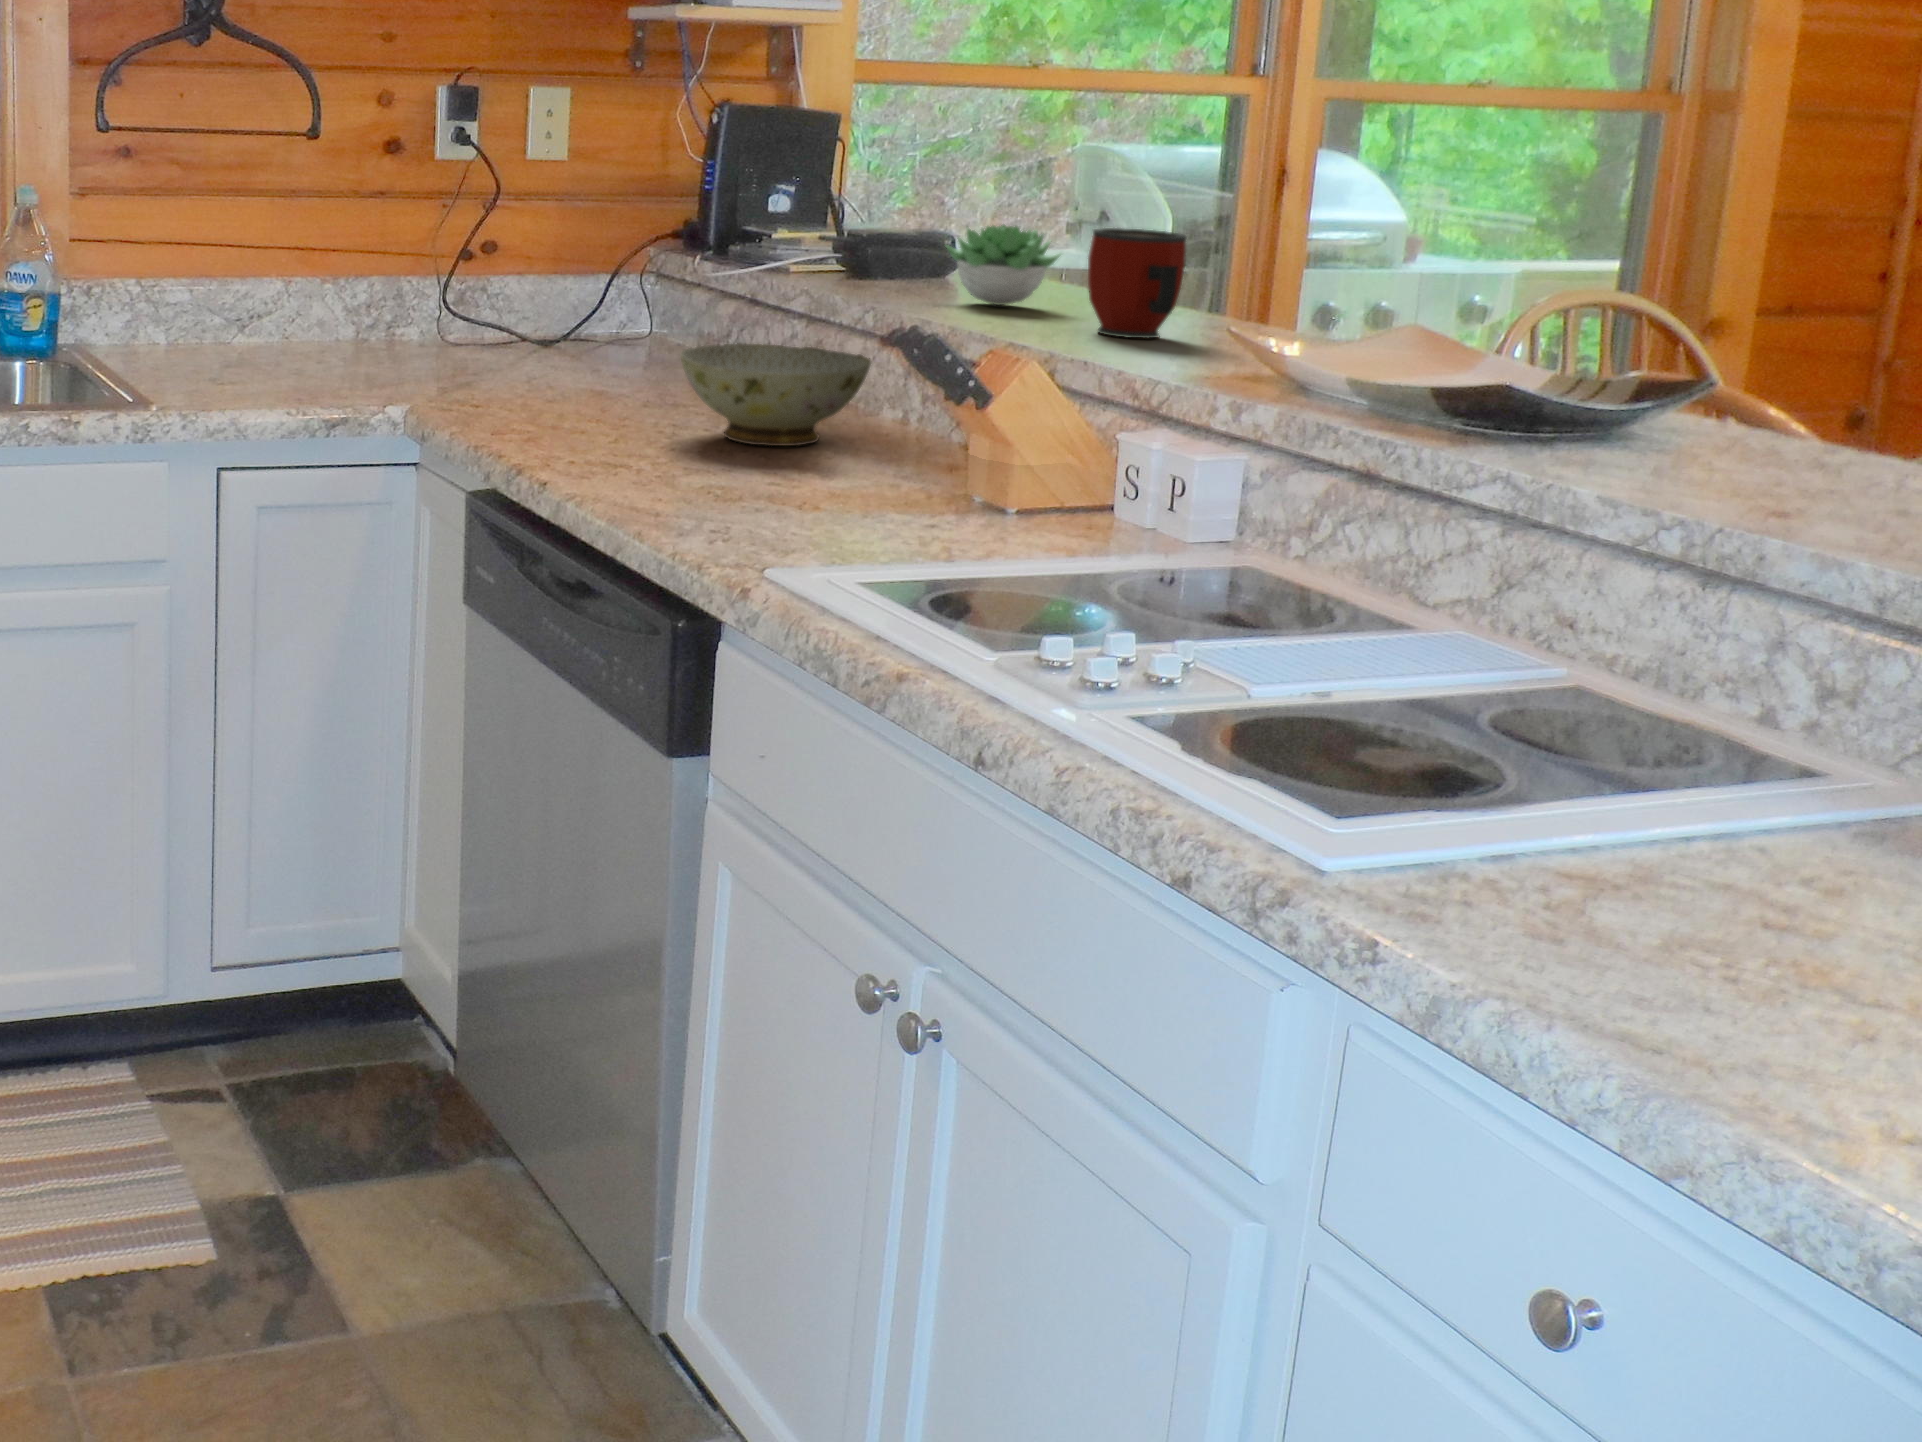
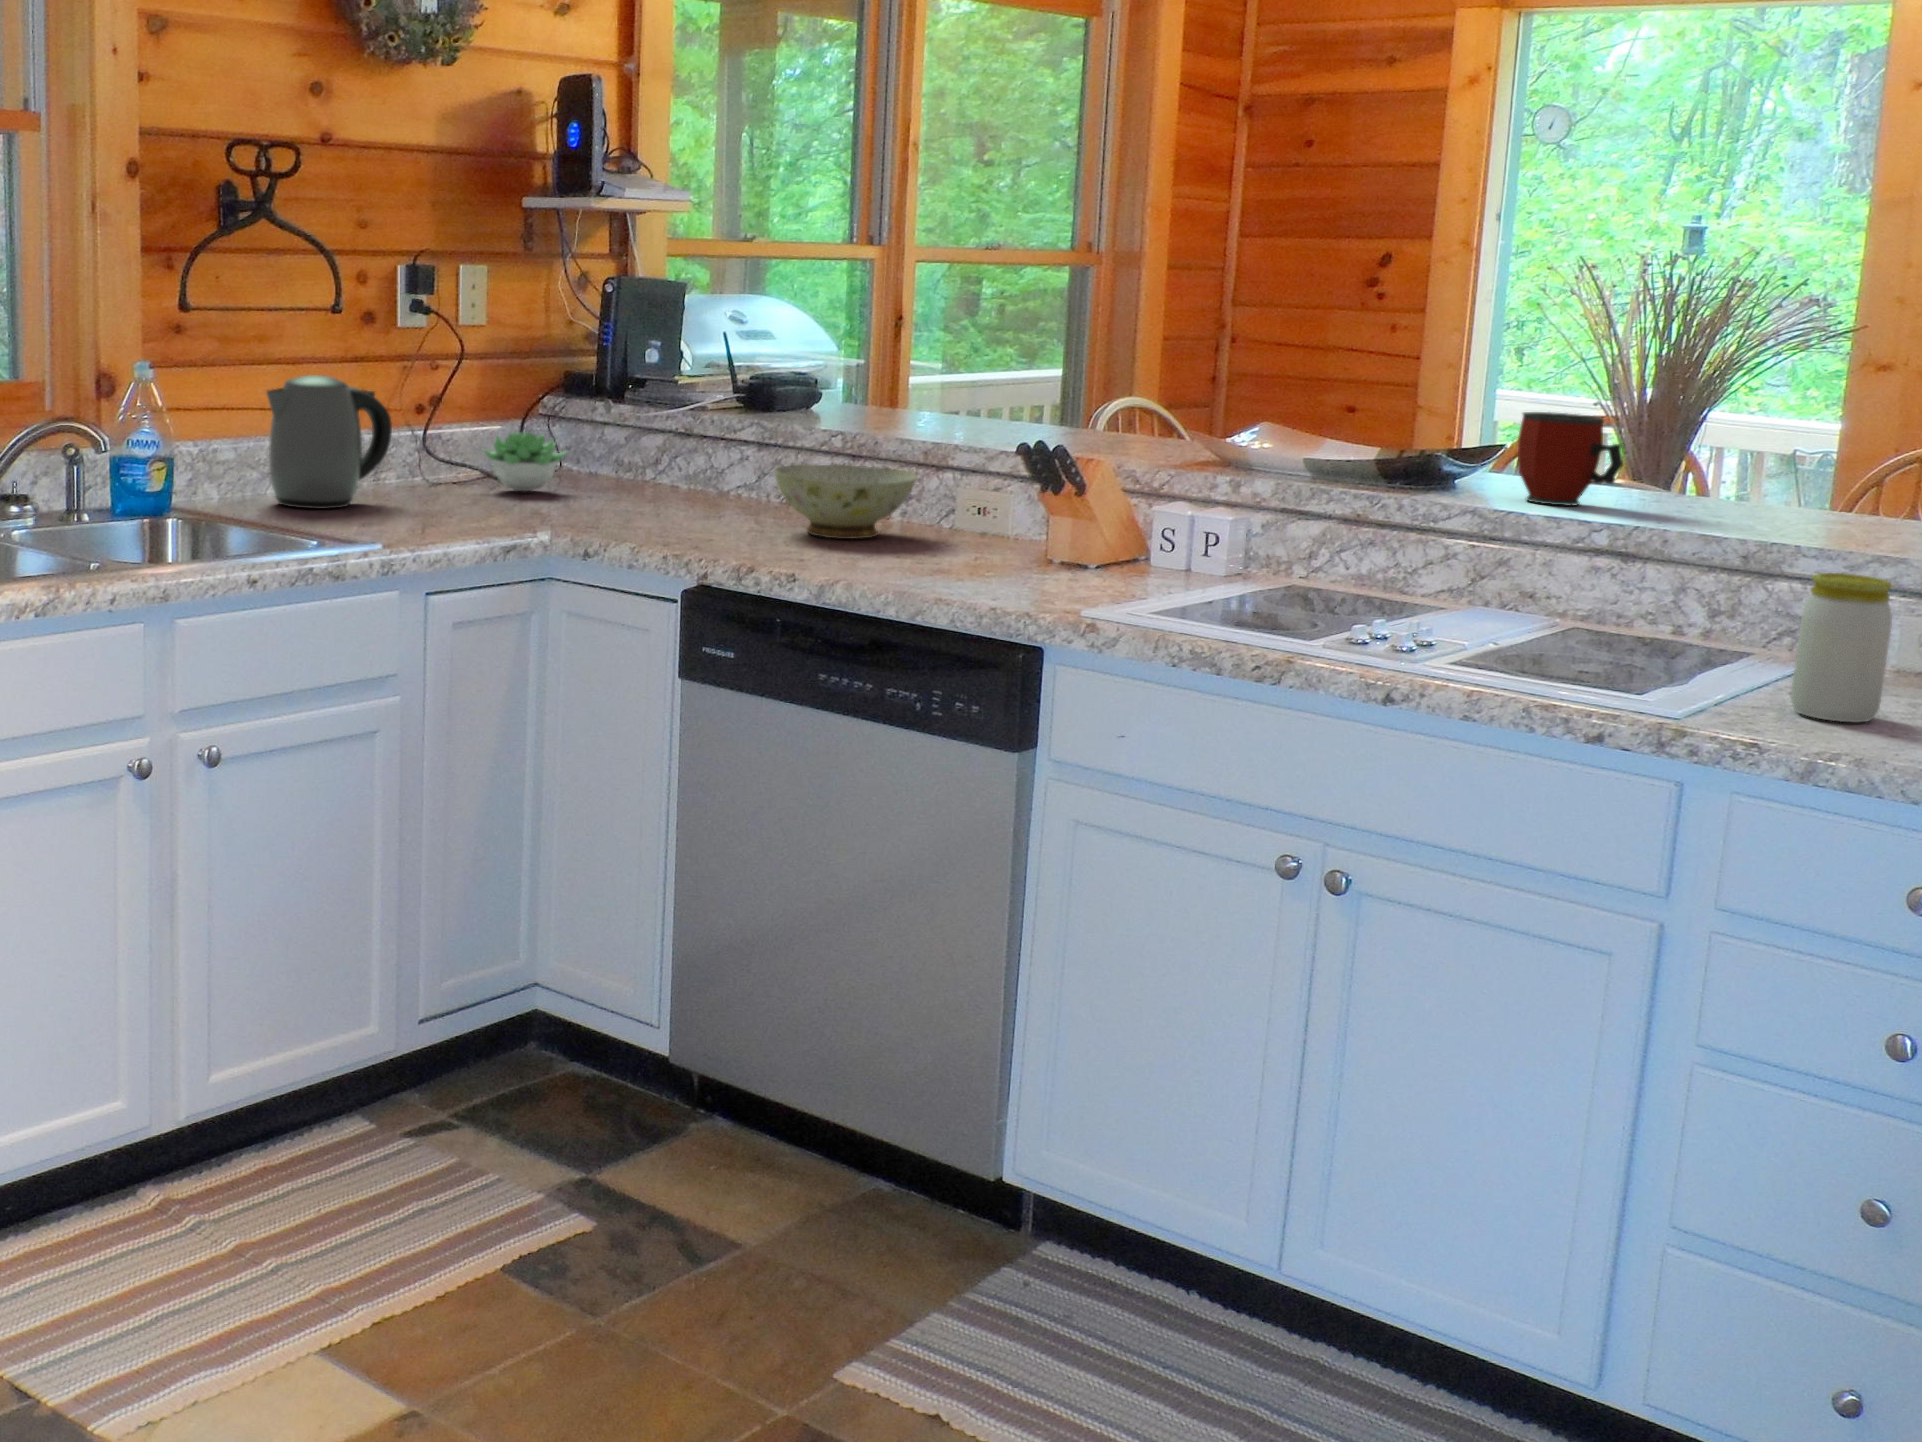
kettle: none [193,209,348,363] -> present [267,375,392,509]
succulent plant: present [947,225,1061,305] -> present [484,432,566,491]
mug: present [1088,228,1186,338] -> present [1518,412,1623,506]
jar: none [1581,658,1797,972] -> present [1791,573,1892,722]

